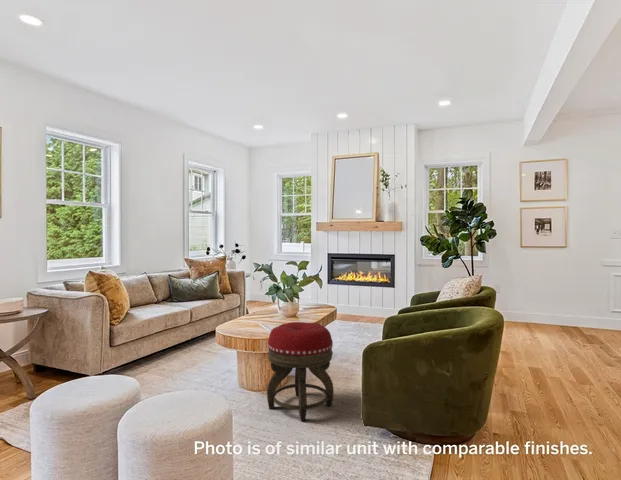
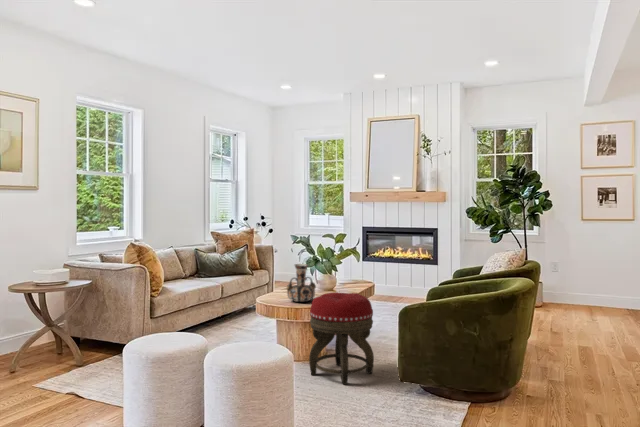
decorative vase: none [246,292,277,331] -> present [287,264,316,302]

